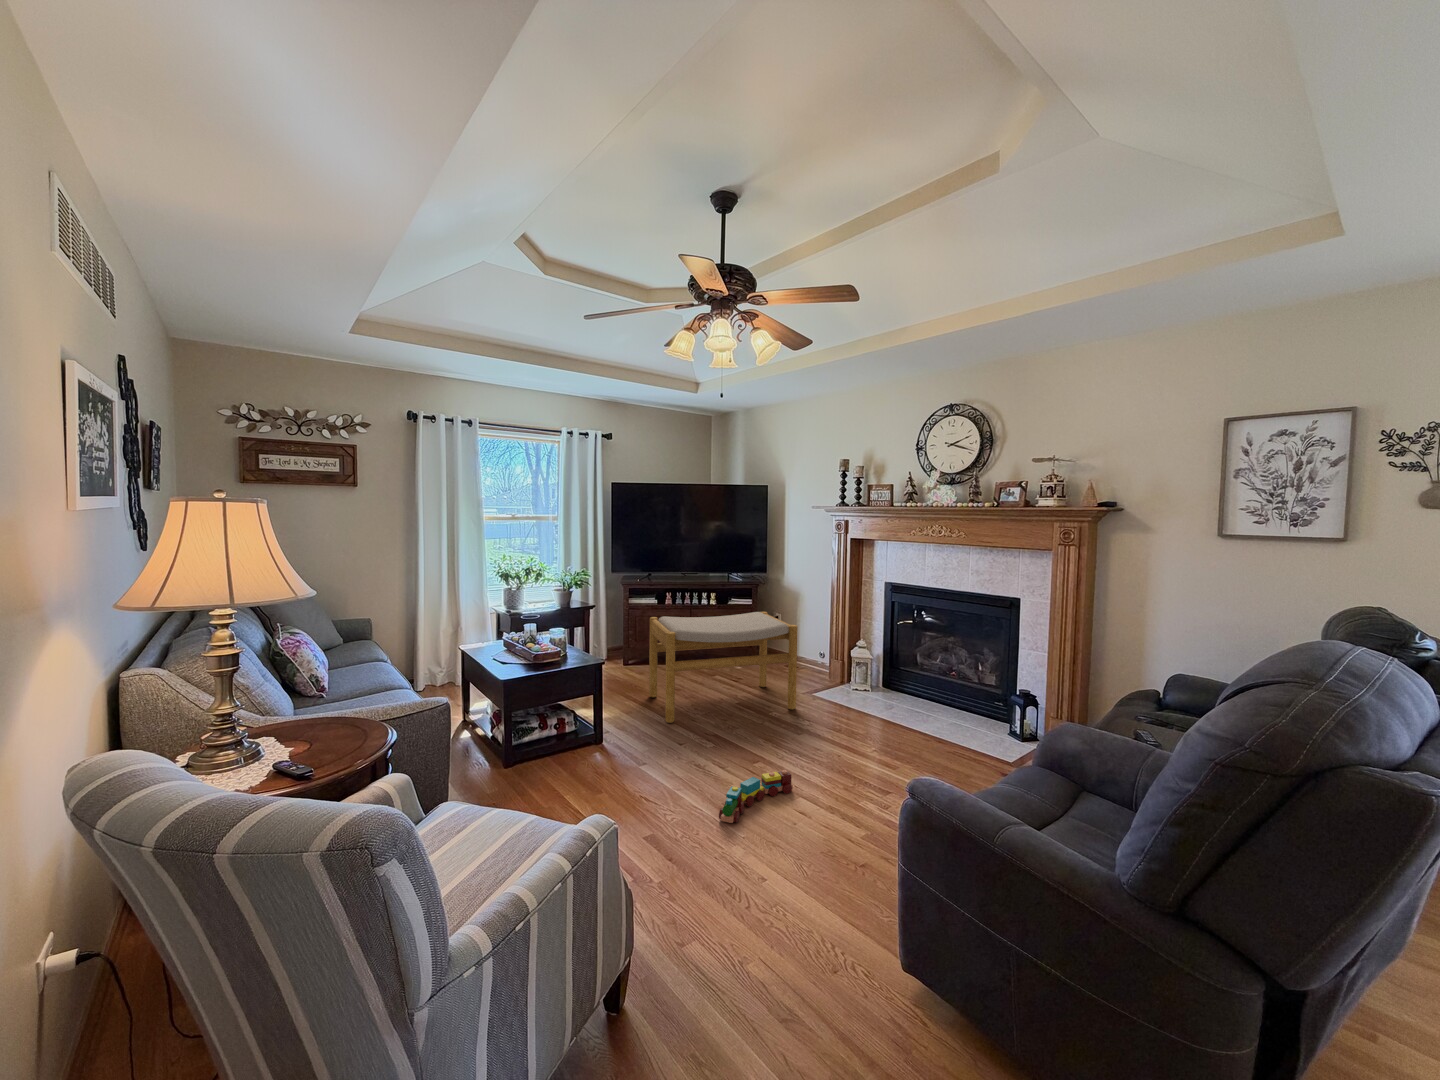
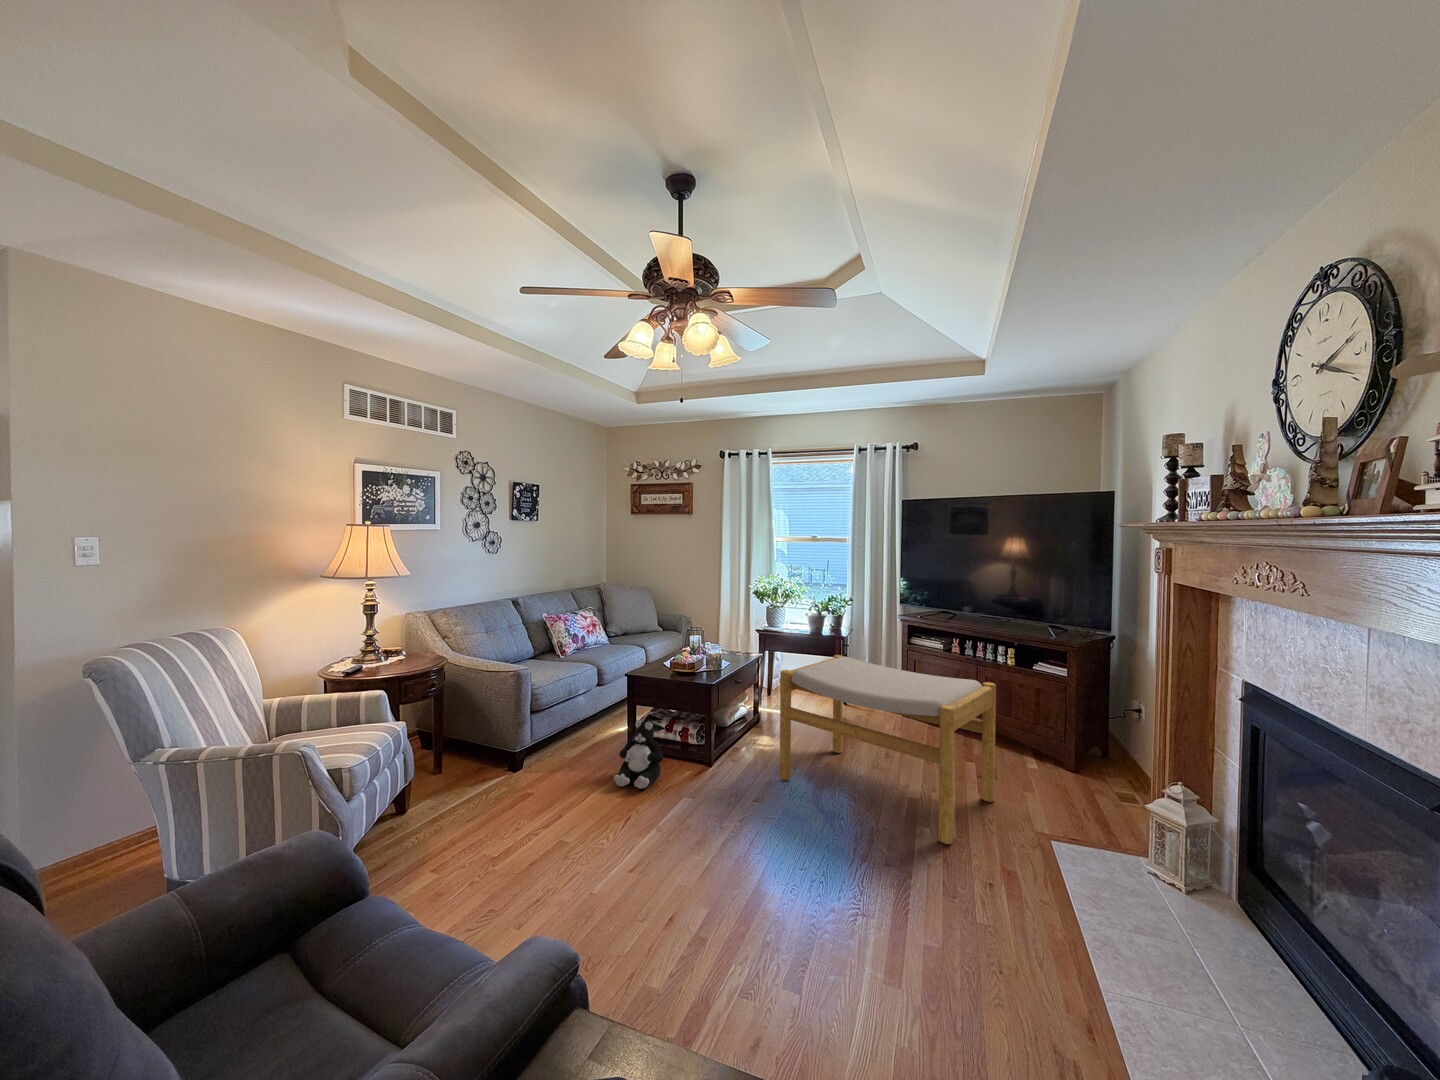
plush toy: none [566,711,622,781] -> present [614,720,663,789]
toy train: present [719,770,793,823] -> none [578,847,700,906]

